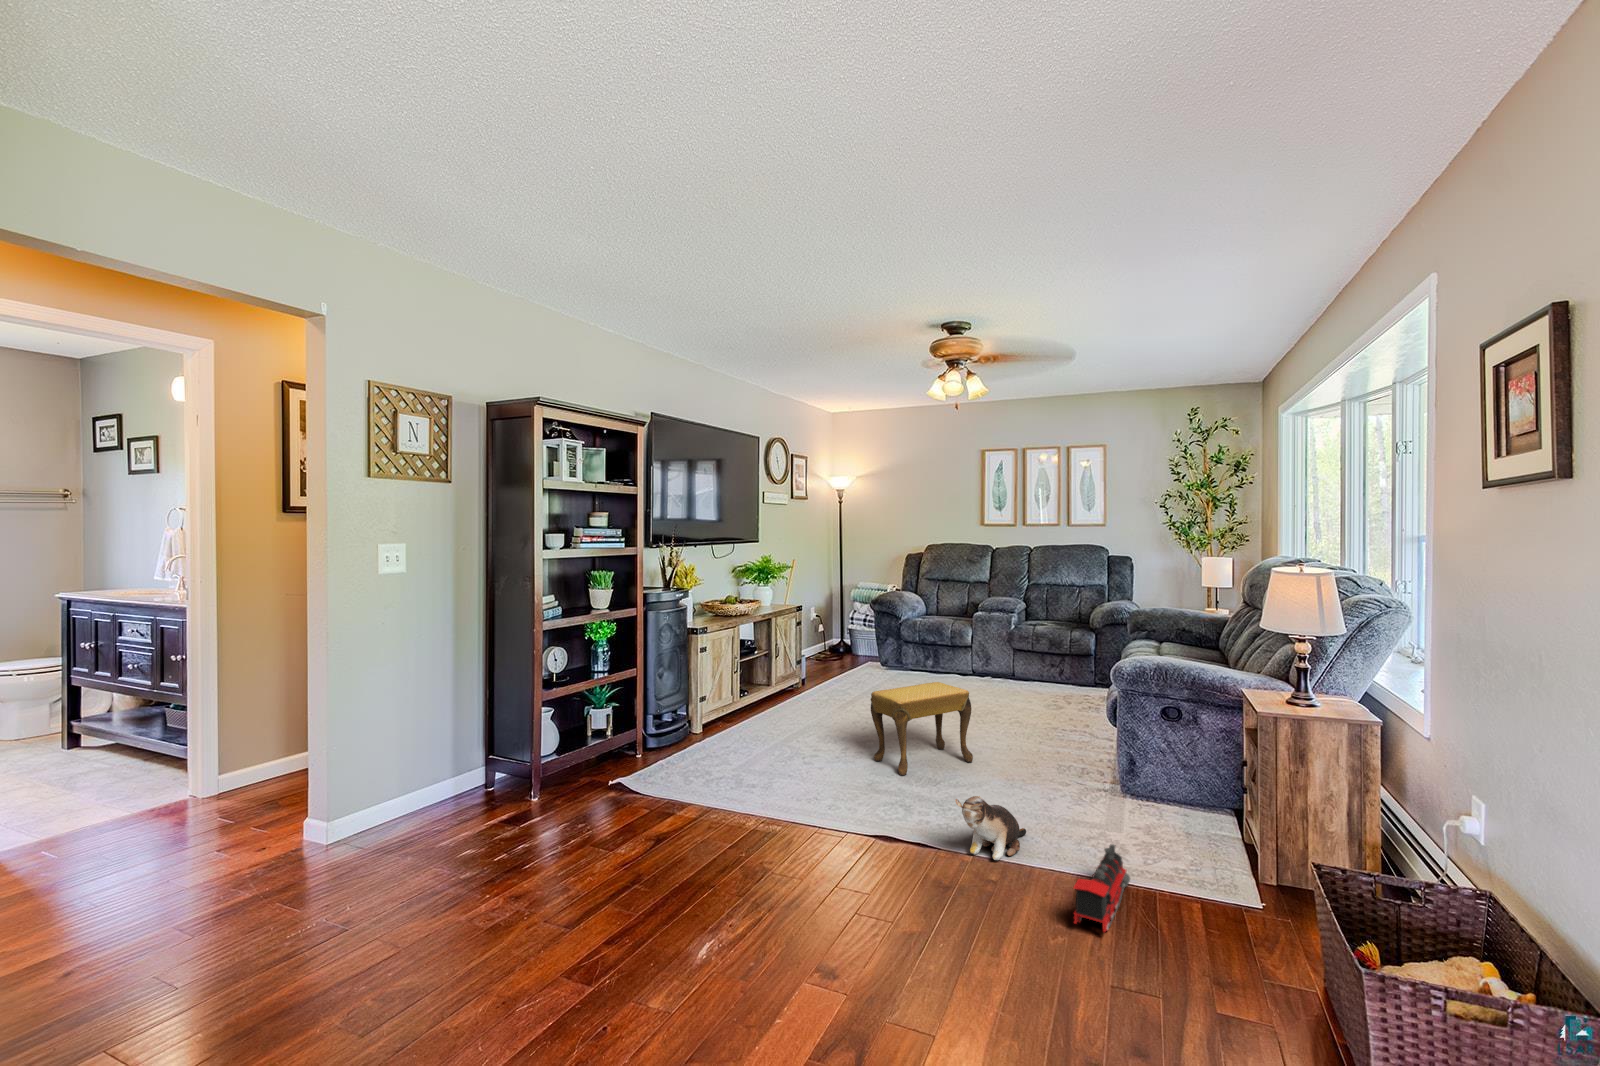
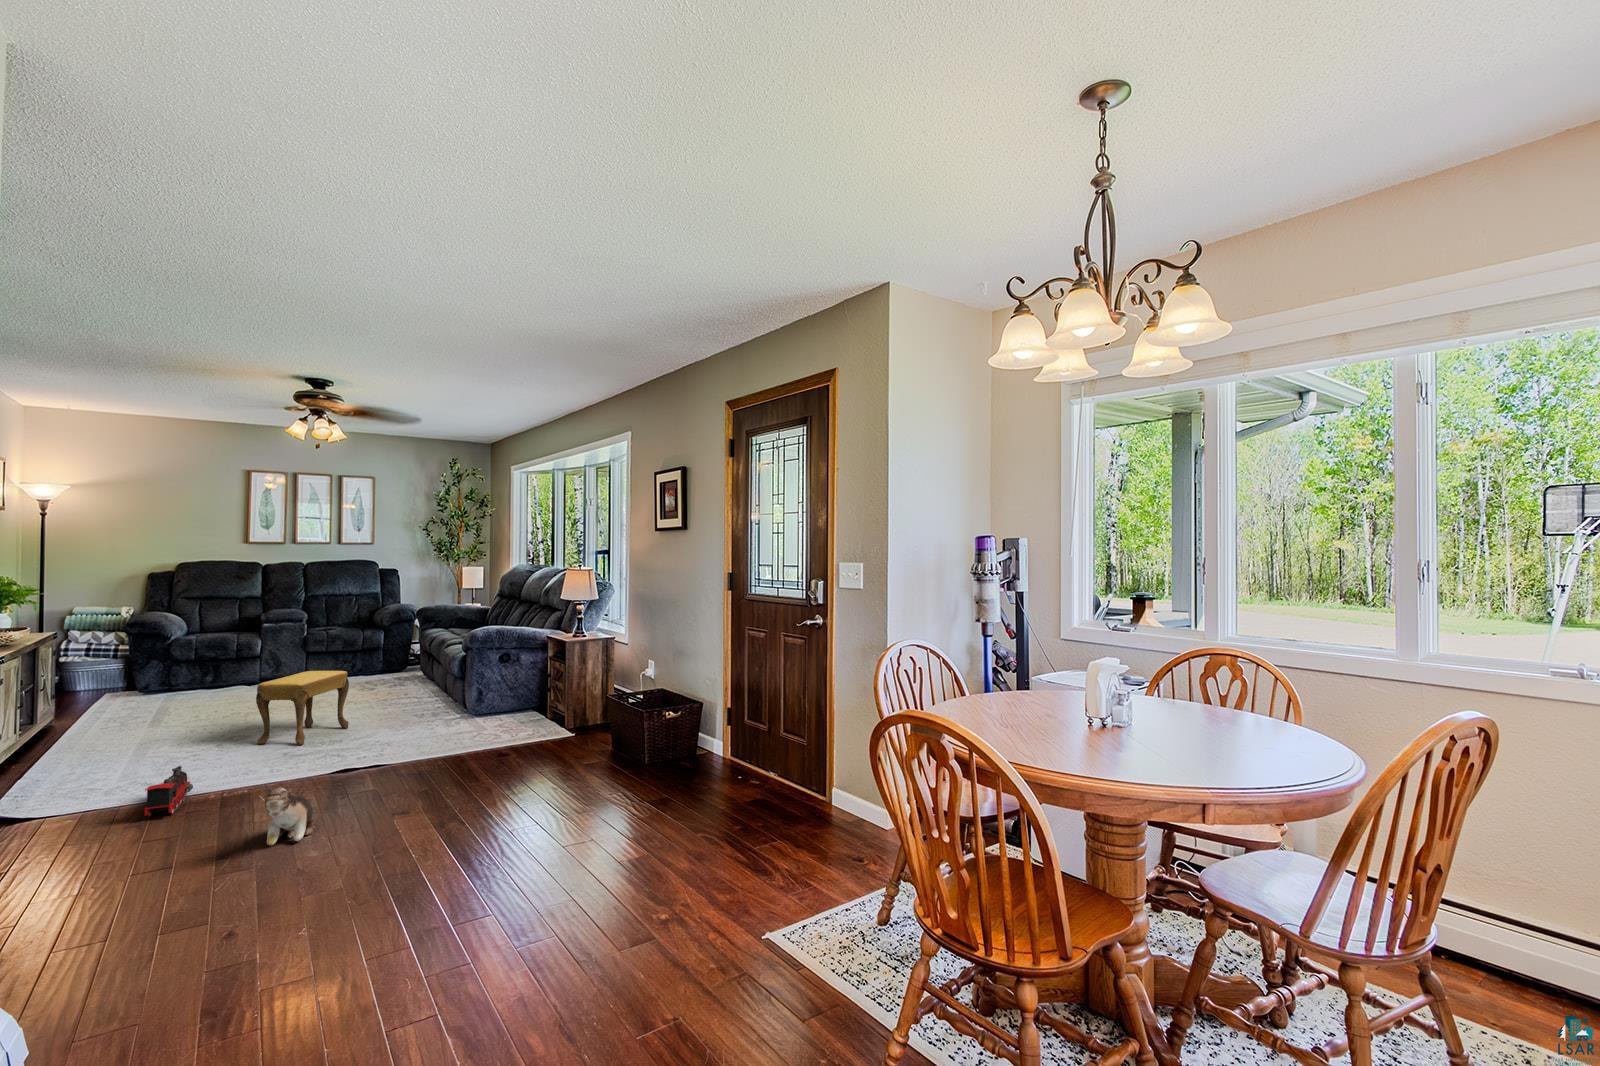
plush toy: present [955,796,1026,860] -> present [259,787,316,845]
toy train: present [1074,844,1130,932] -> present [144,766,193,817]

